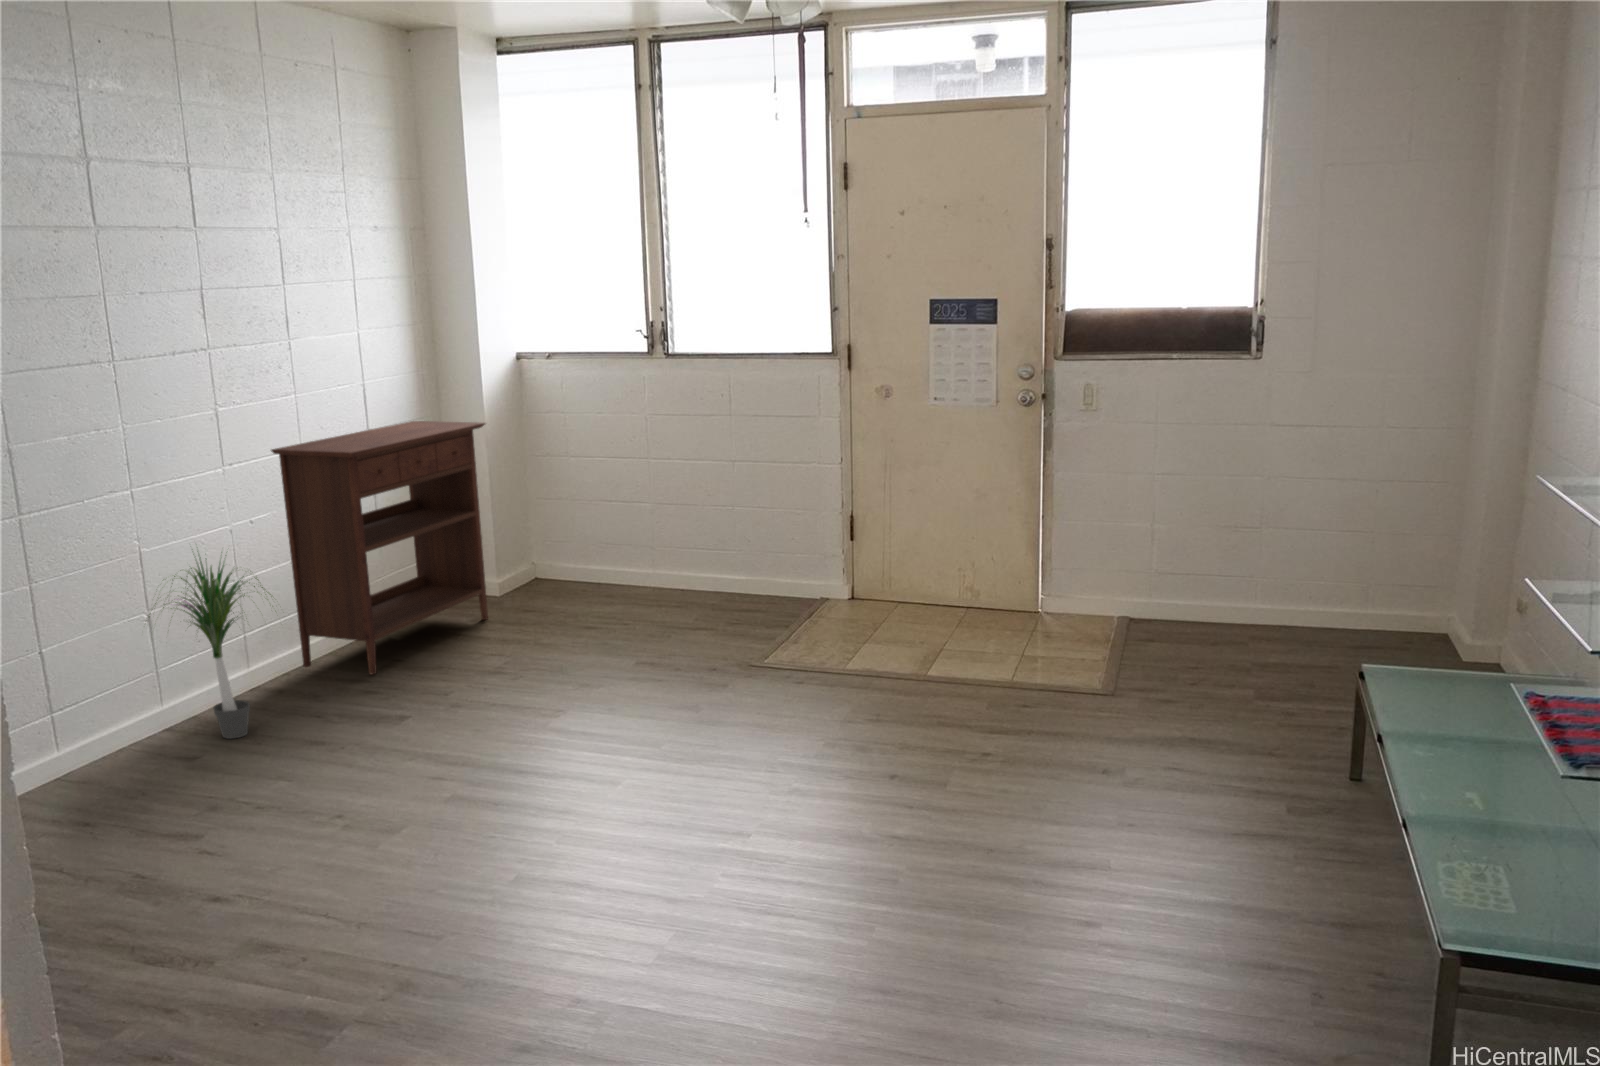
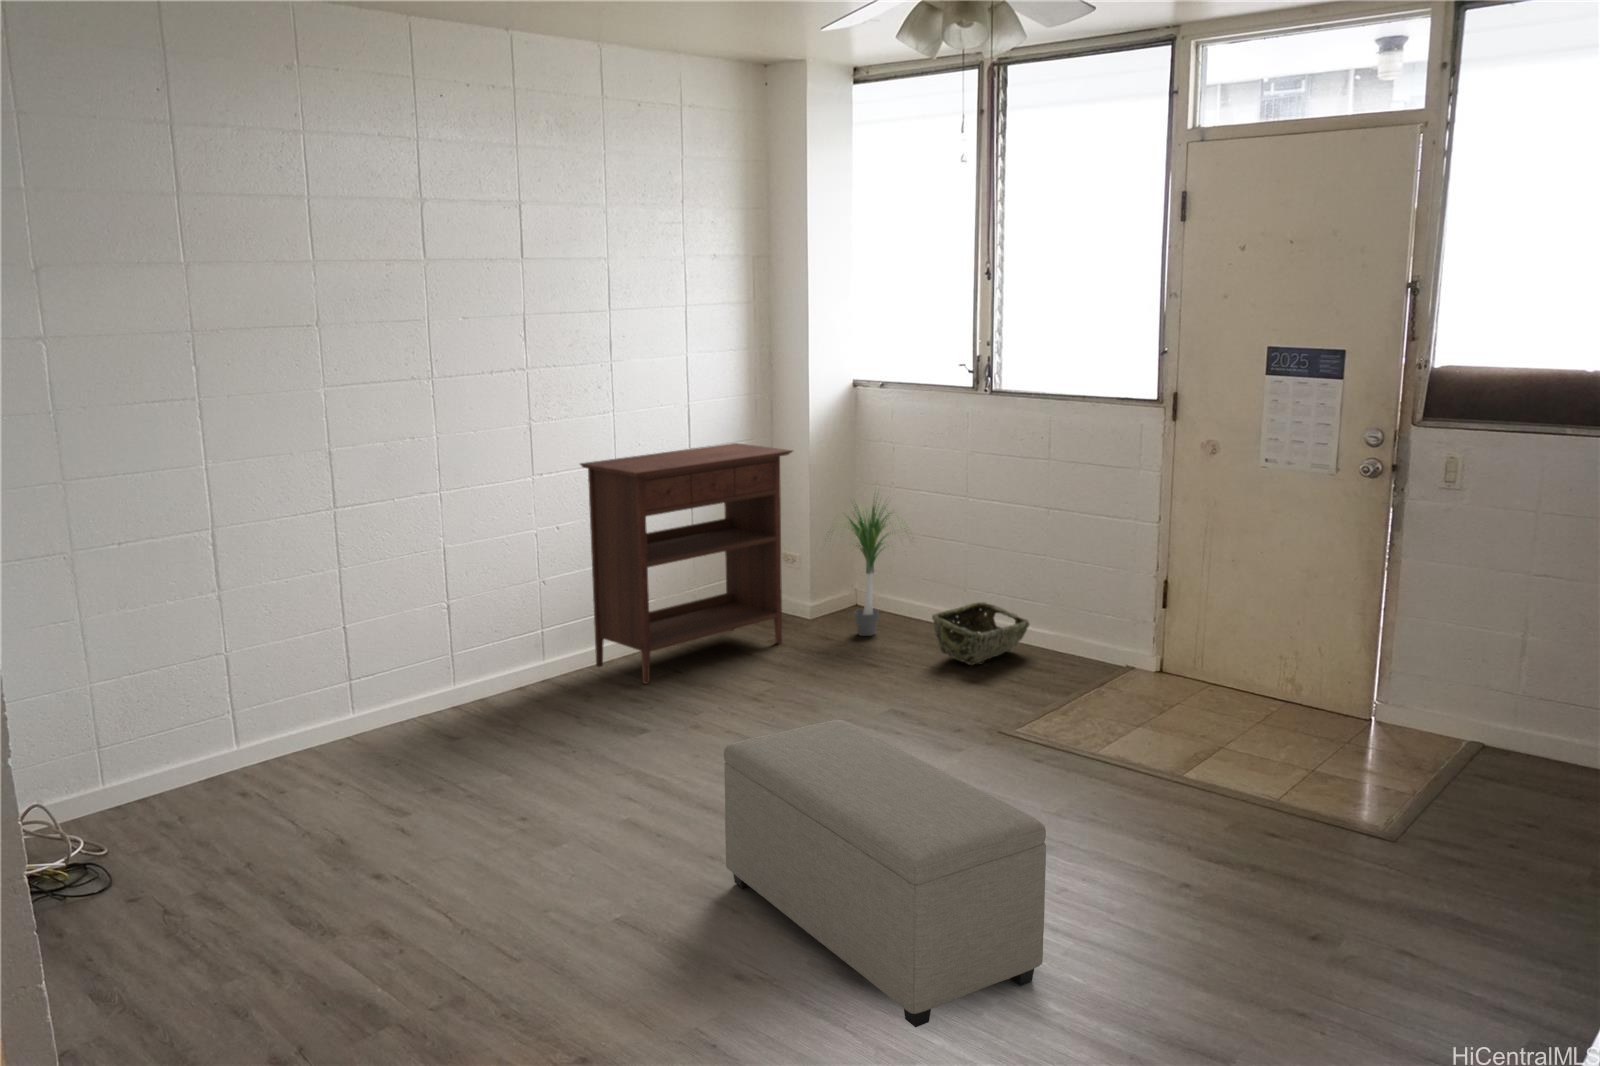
woven basket: none [645,554,729,613] -> present [932,602,1030,665]
potted plant: present [155,557,271,739] -> present [833,506,902,636]
ottoman: none [594,658,935,904] -> present [724,720,1046,1027]

